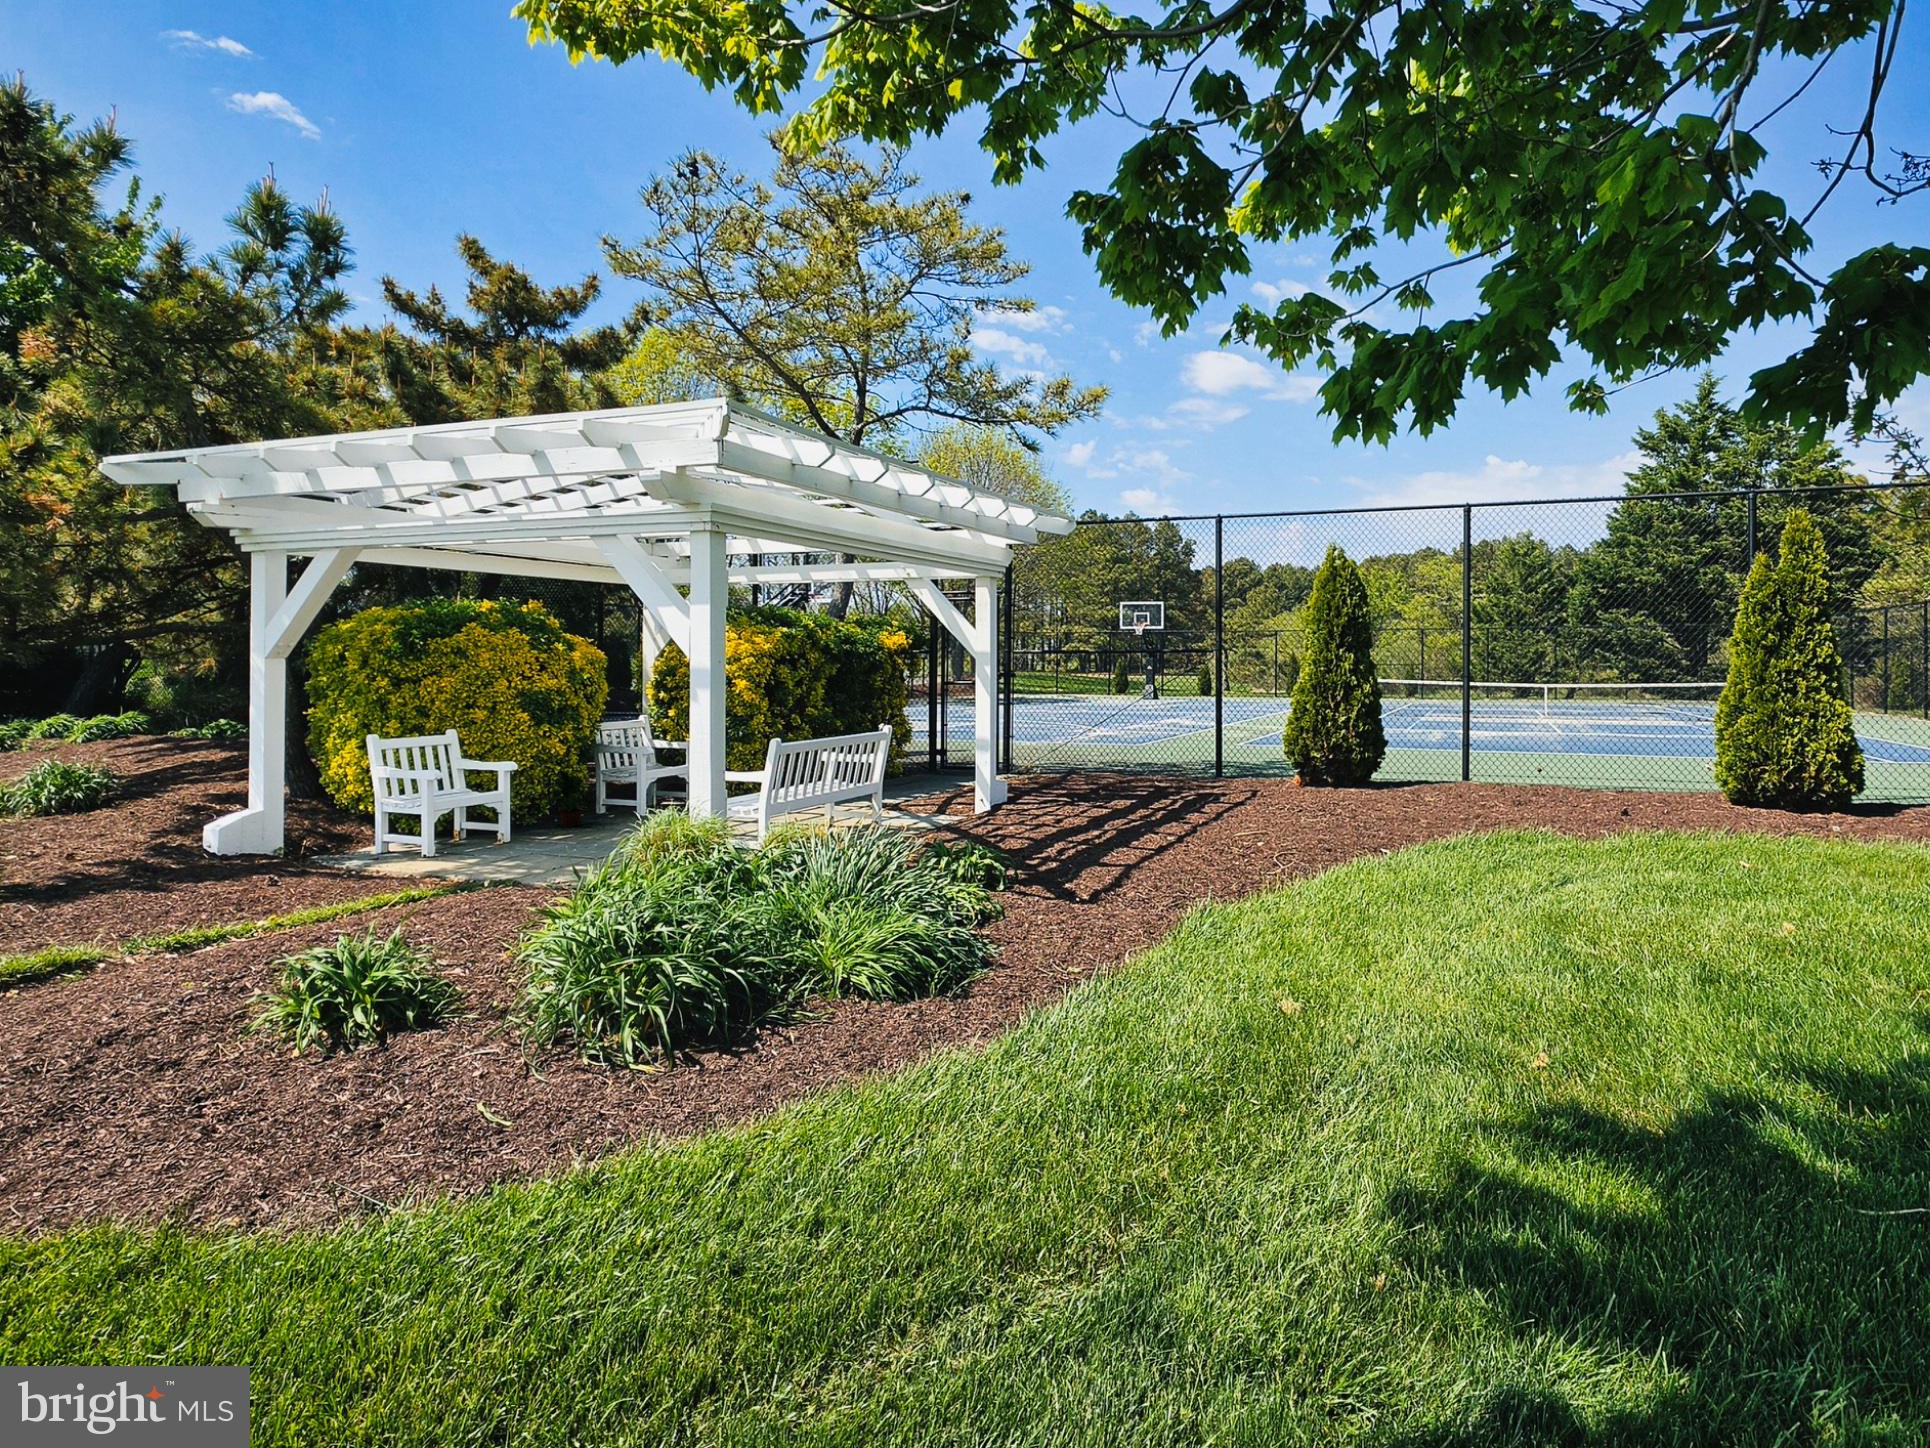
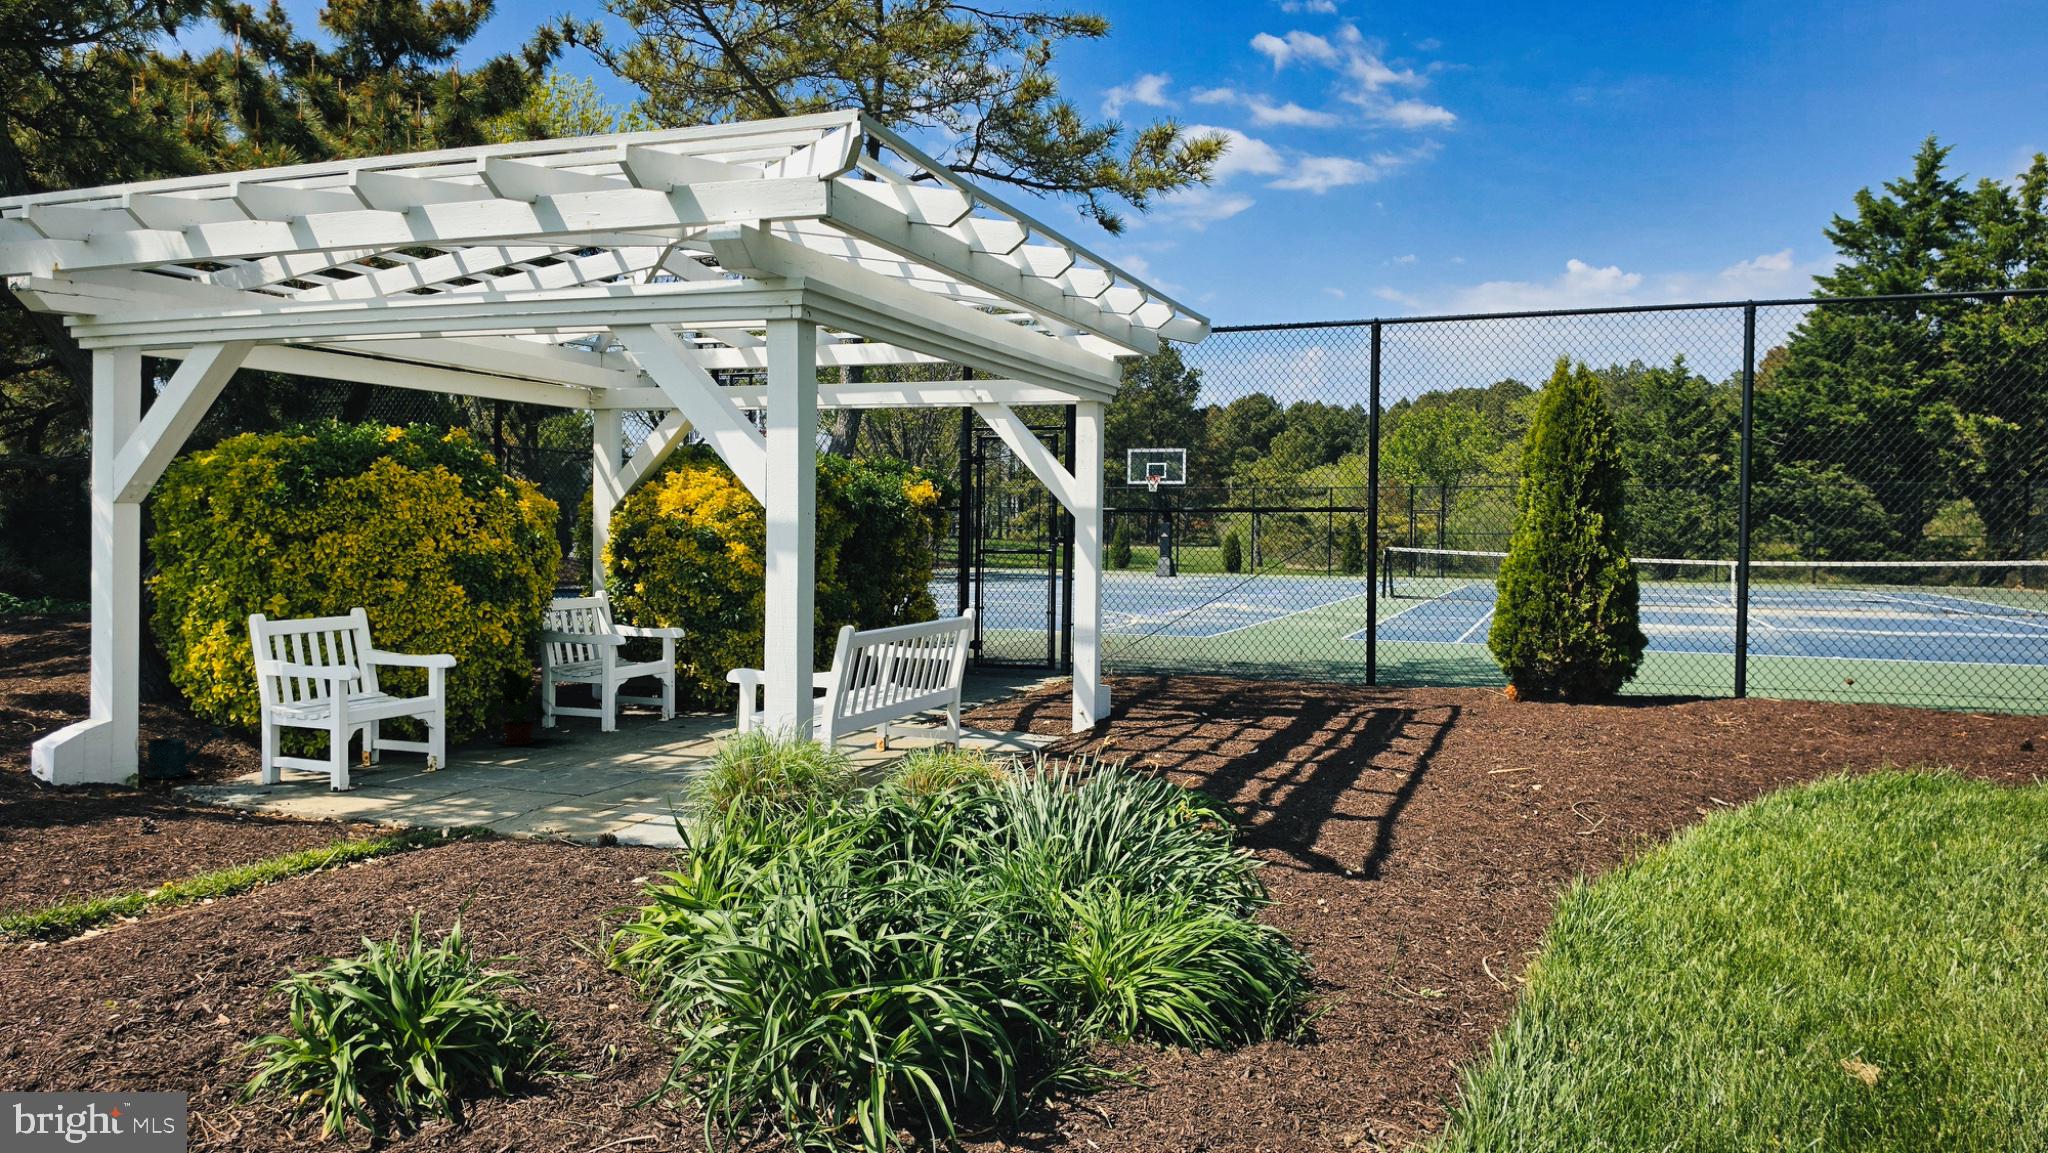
watering can: none [283,814,349,852] -> present [138,727,223,779]

